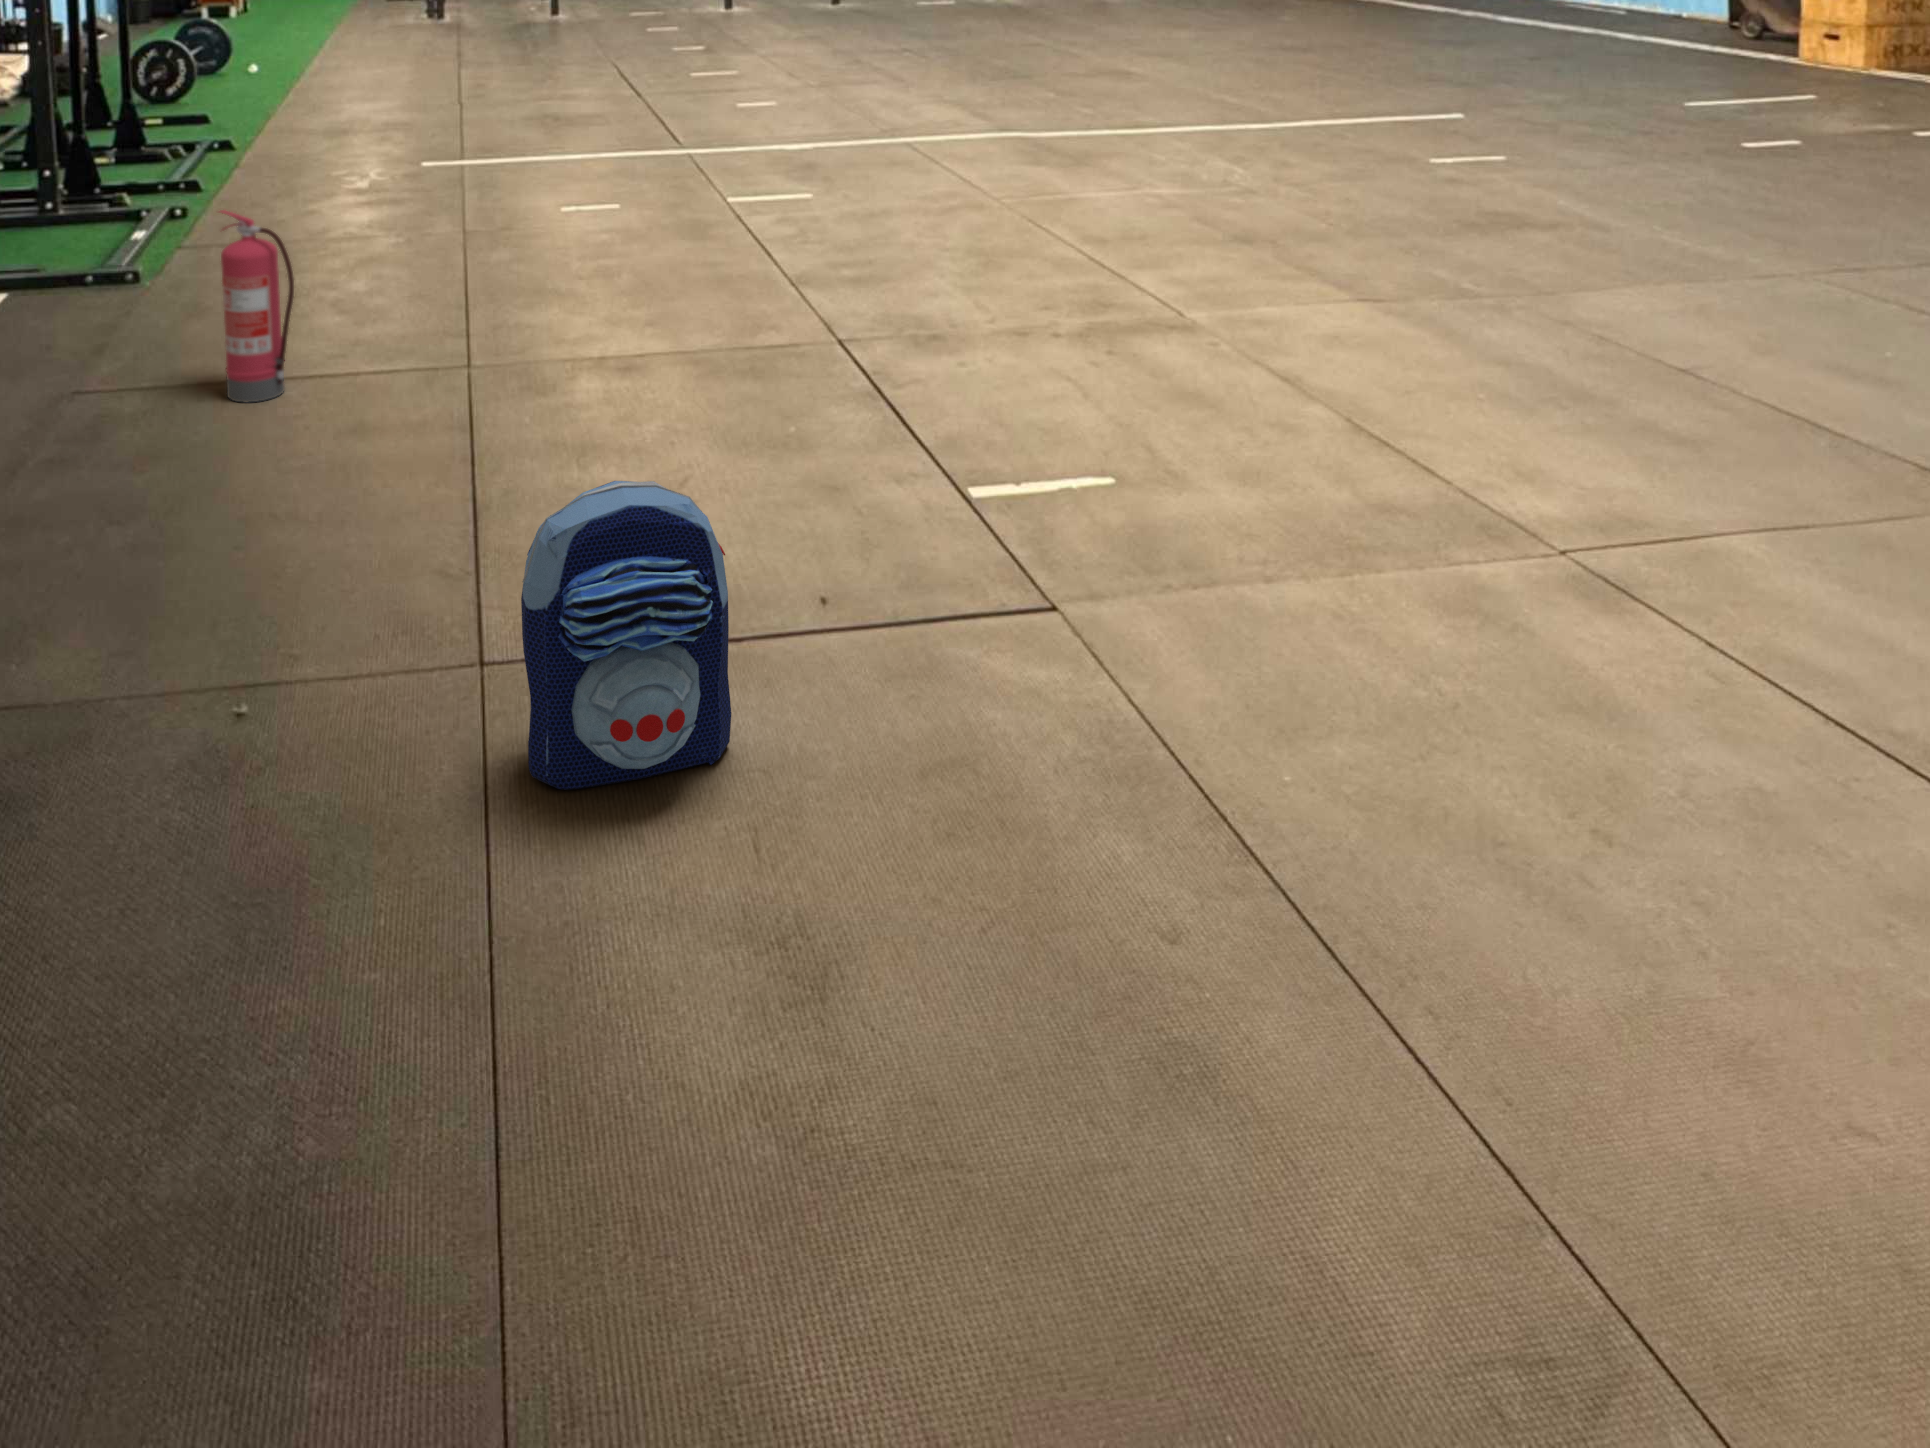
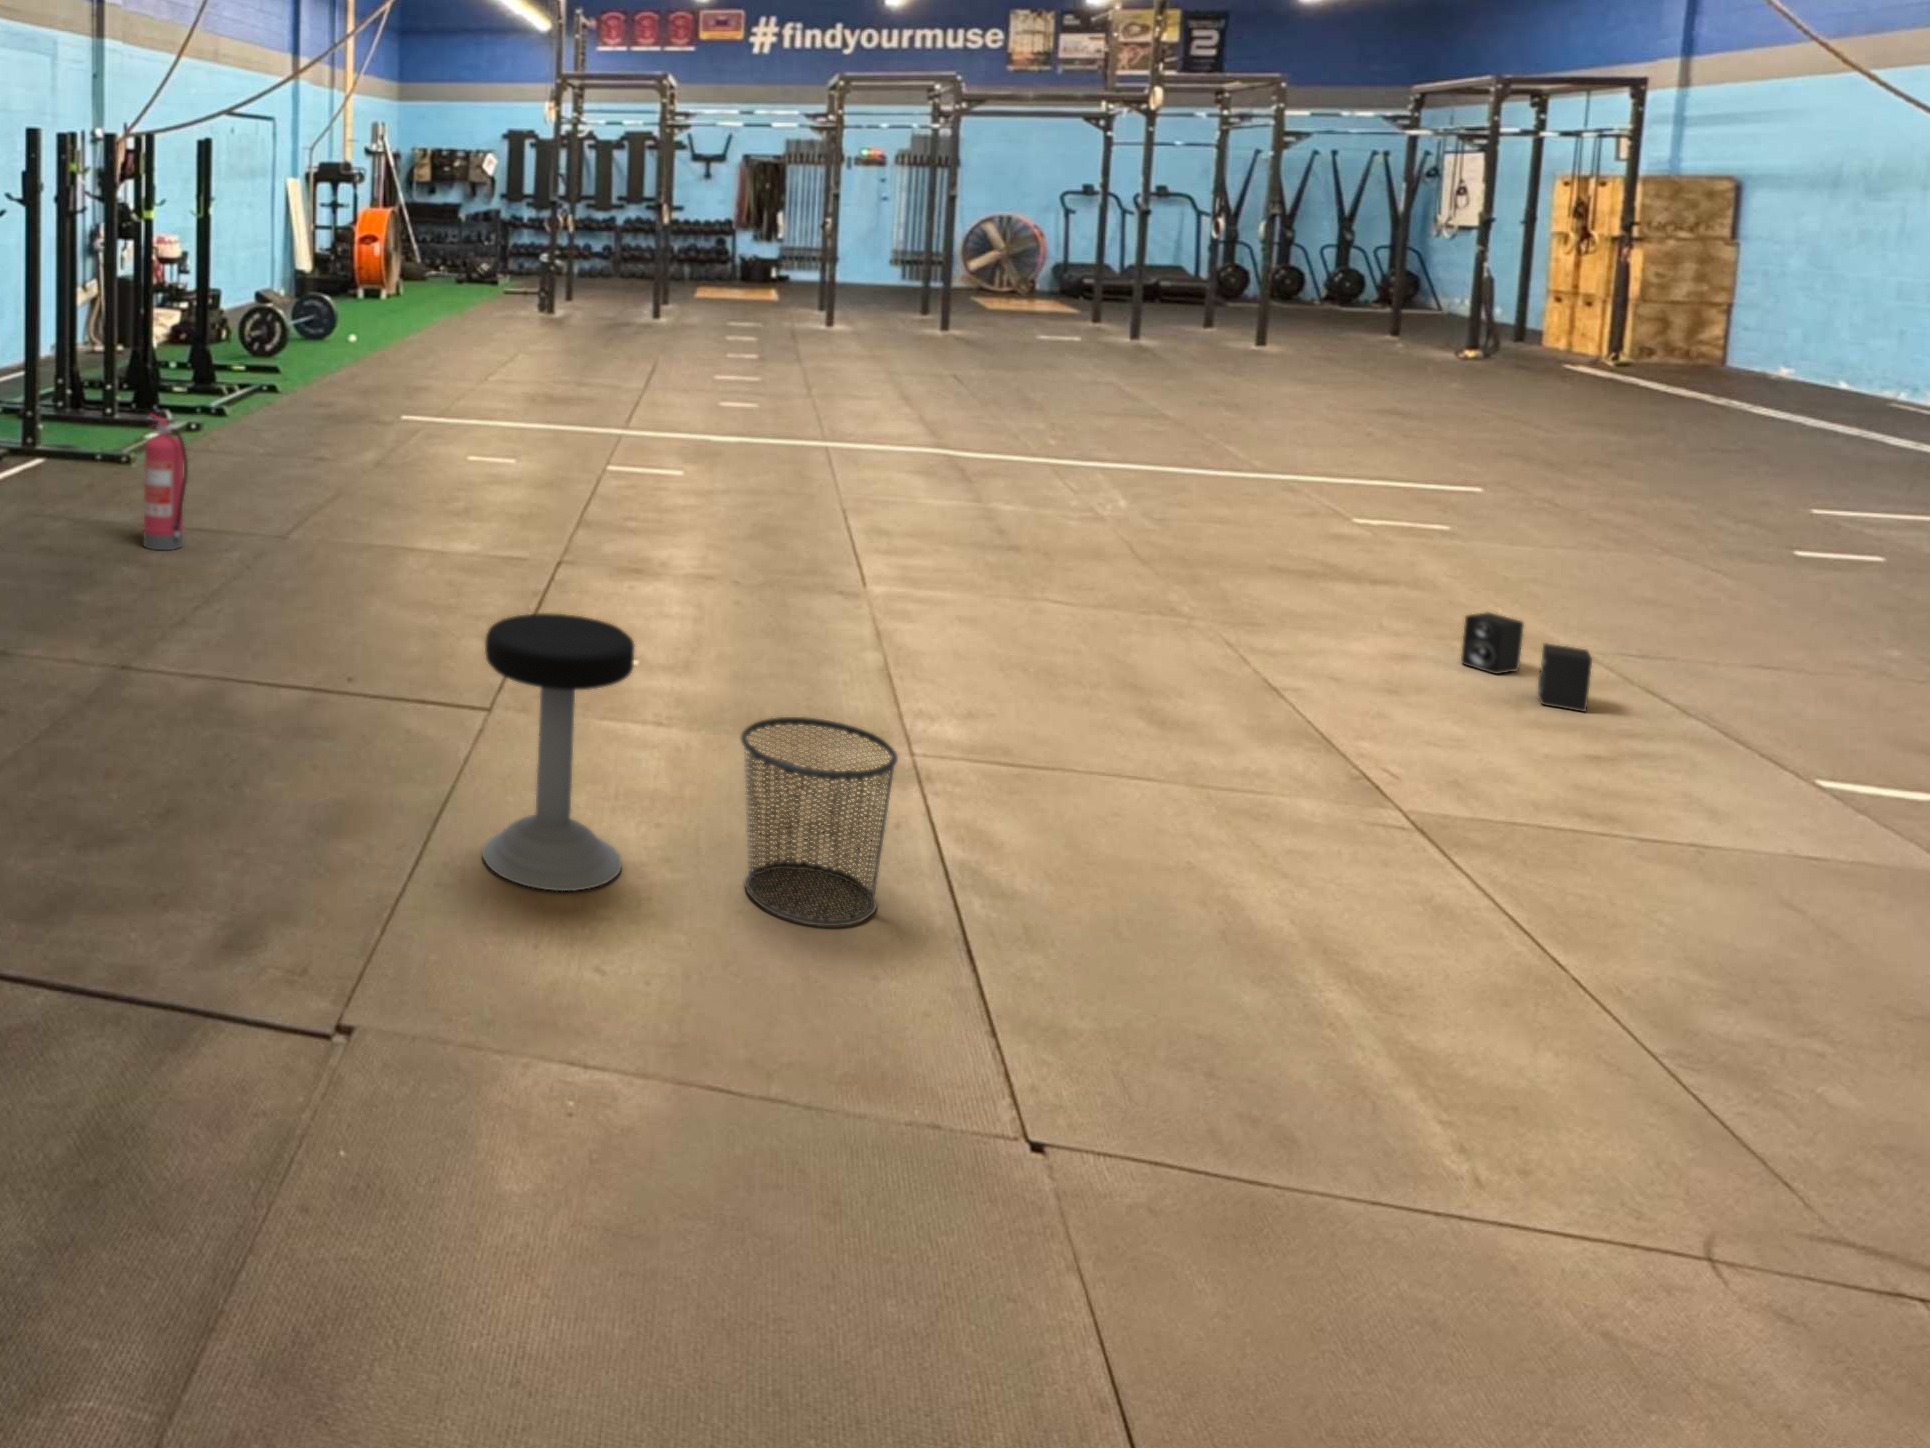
speaker: none [1665,241,1820,329] -> present [1461,613,1592,712]
stool: none [1183,458,1416,889] -> present [482,613,635,891]
backpack: present [521,481,731,790] -> none [129,573,265,761]
trash can: none [1506,538,1745,837] -> present [741,717,898,926]

